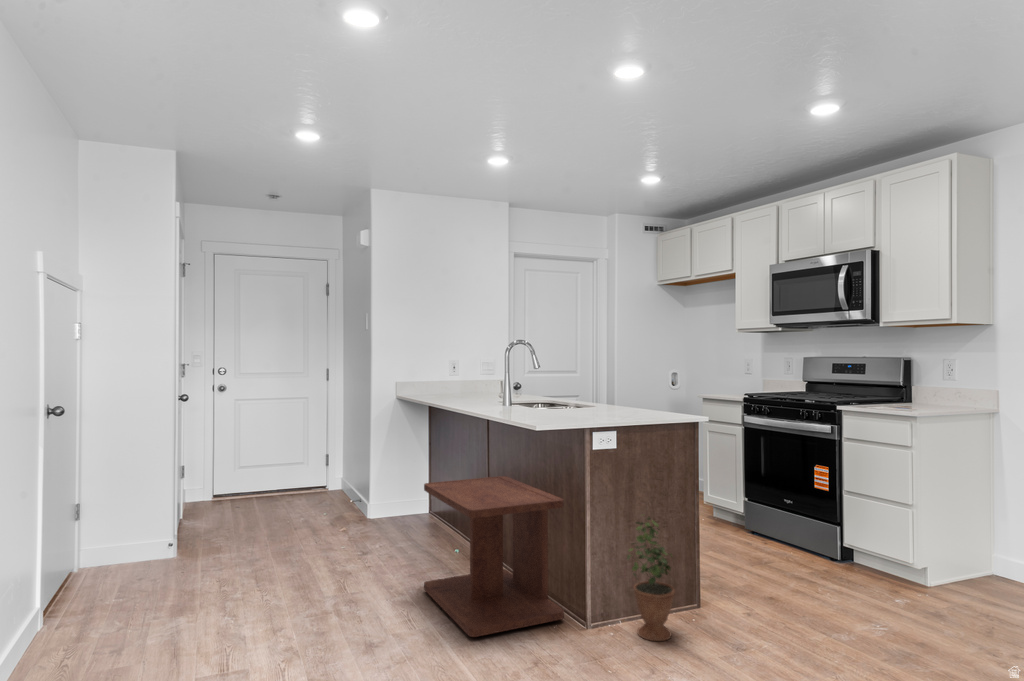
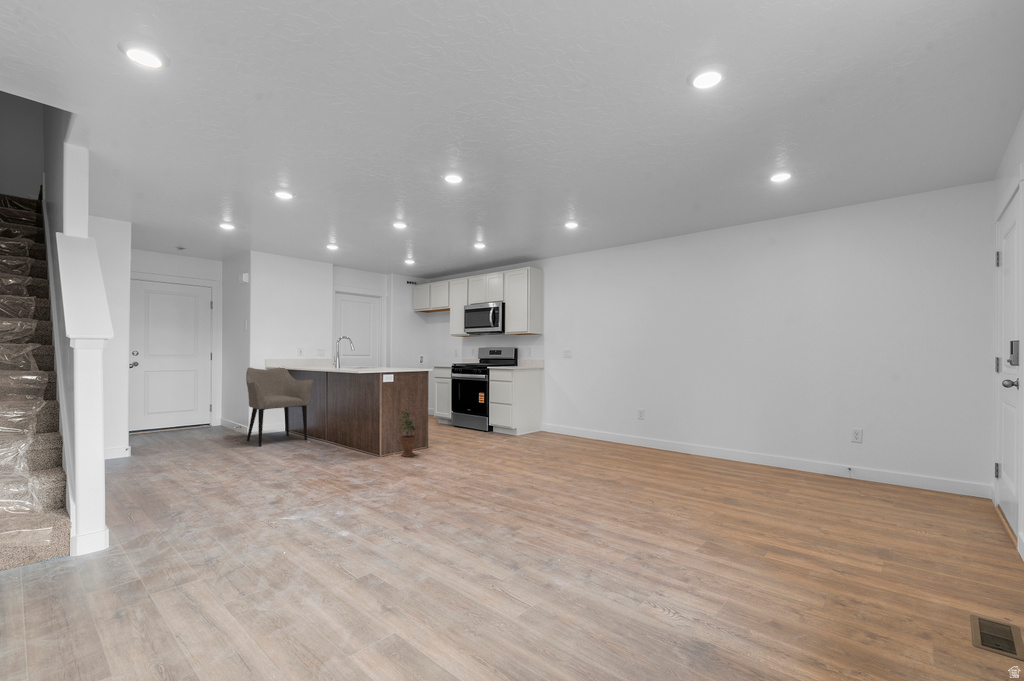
armchair: none [353,398,465,556] -> present [246,367,313,447]
side table: present [424,476,564,637] -> none [299,400,370,462]

